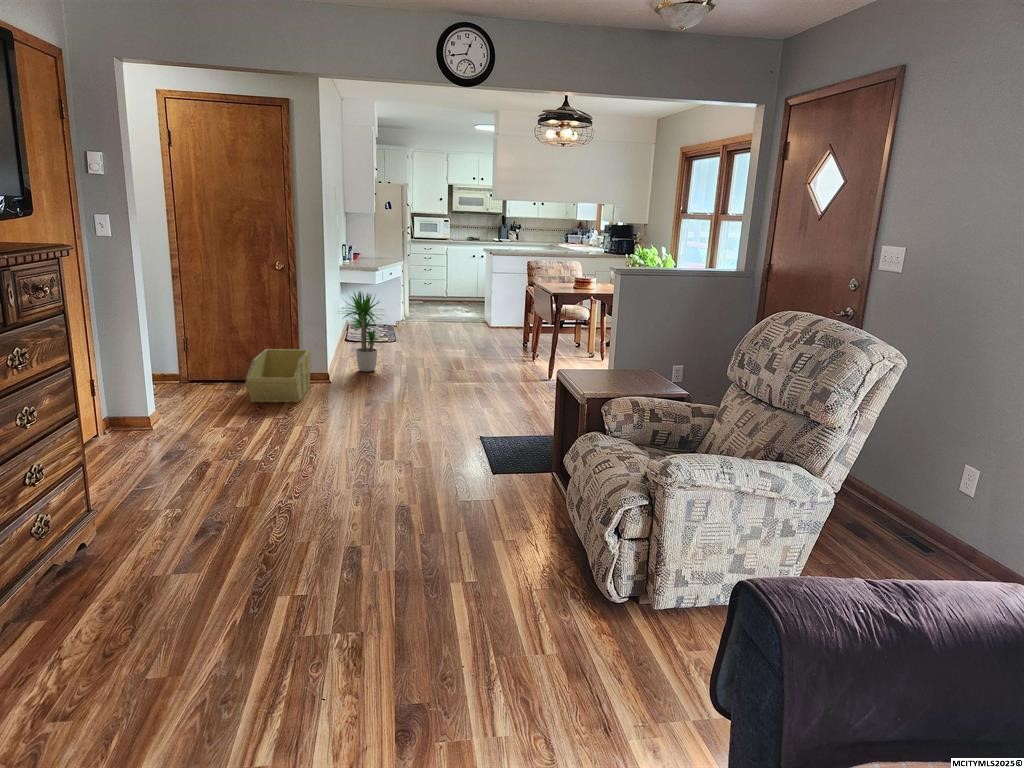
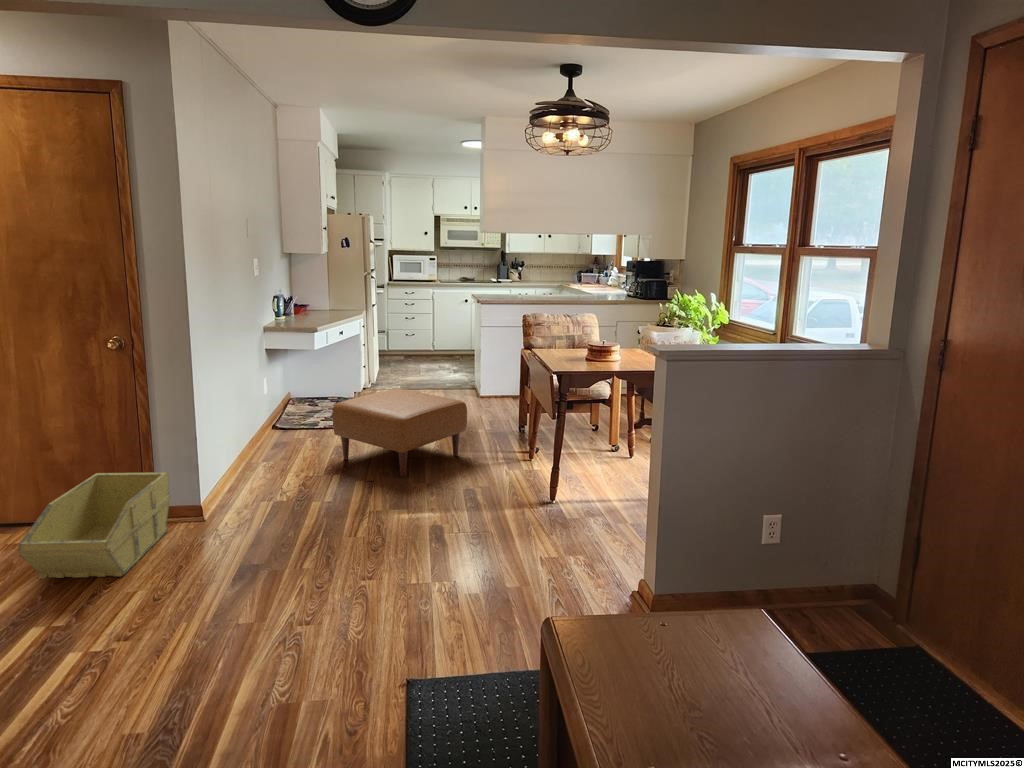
potted plant: present [342,291,381,371] -> none [225,368,307,491]
ottoman: none [397,312,490,367] -> present [332,389,467,477]

